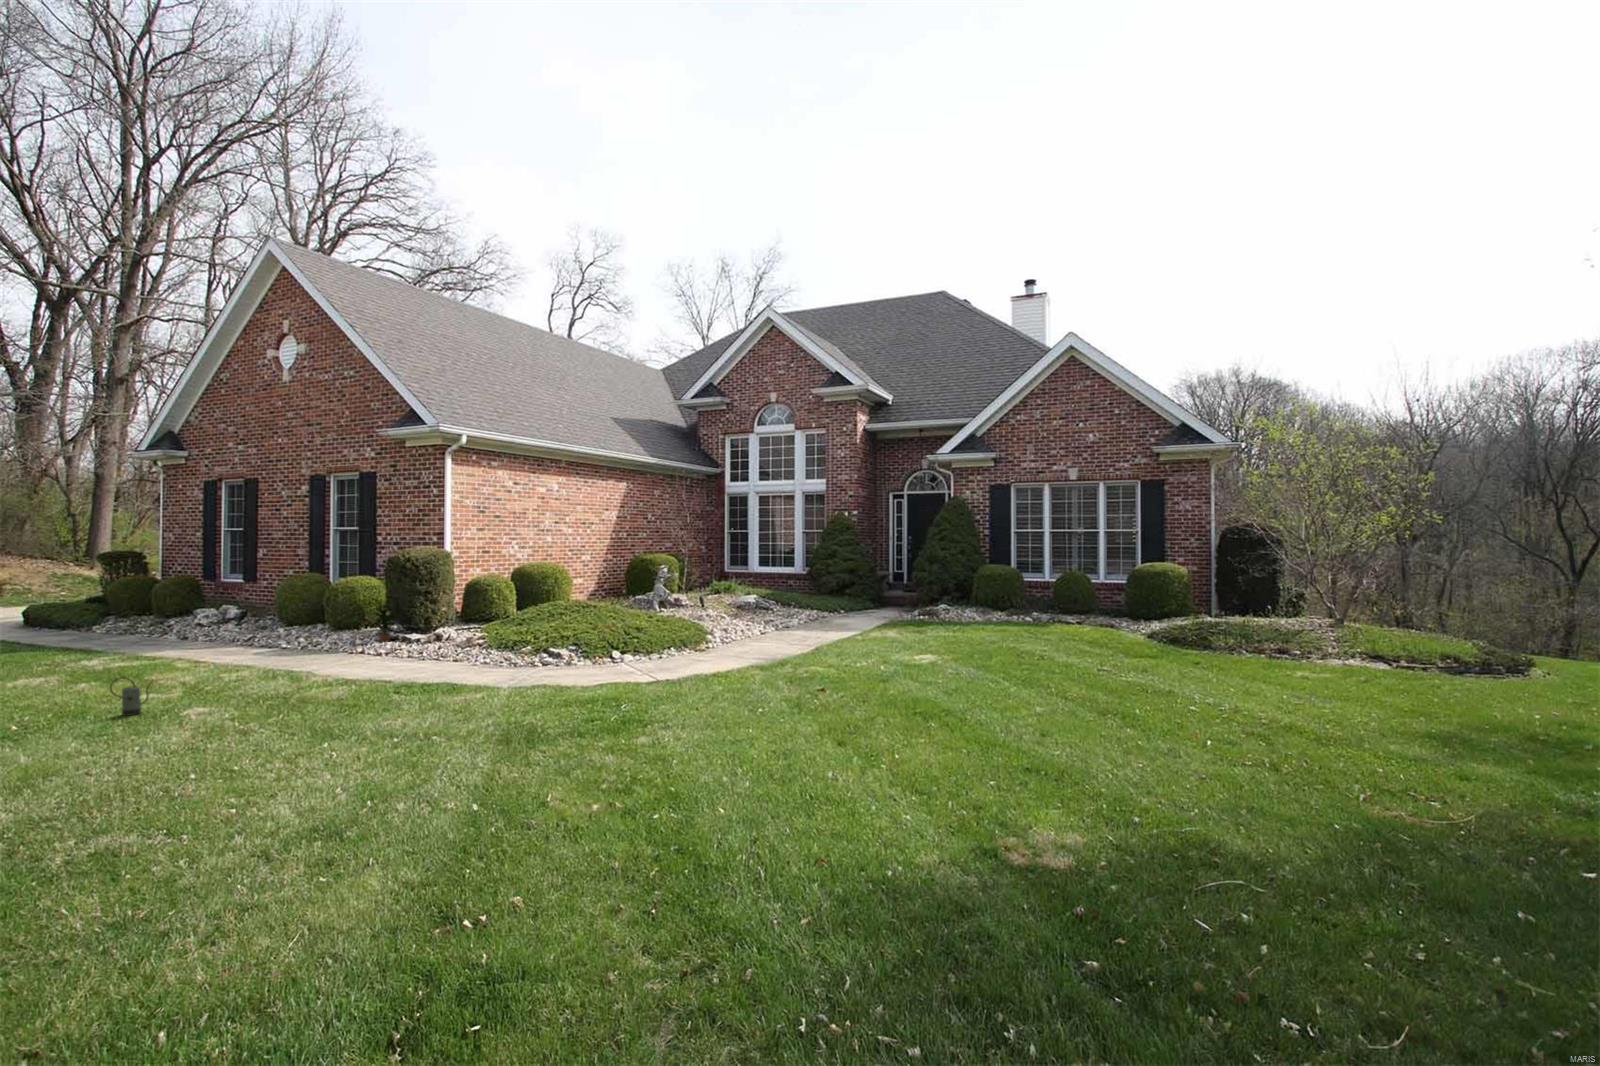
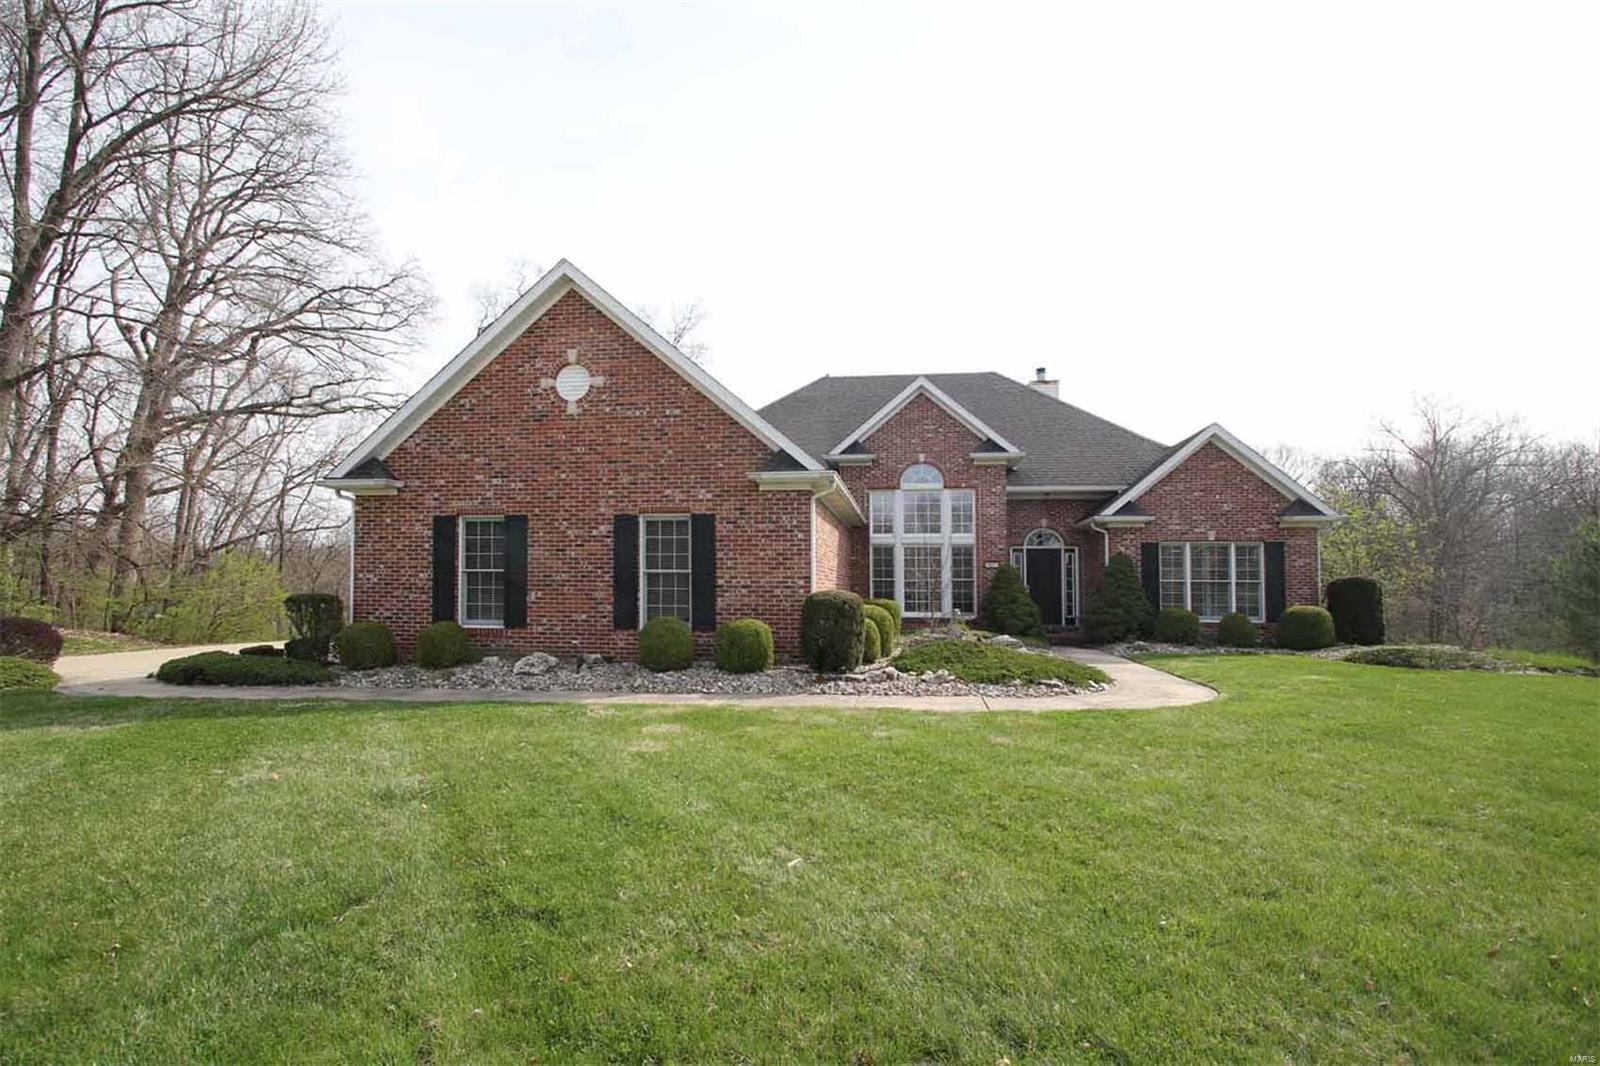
watering can: present [110,677,151,716] -> none [991,700,1007,735]

